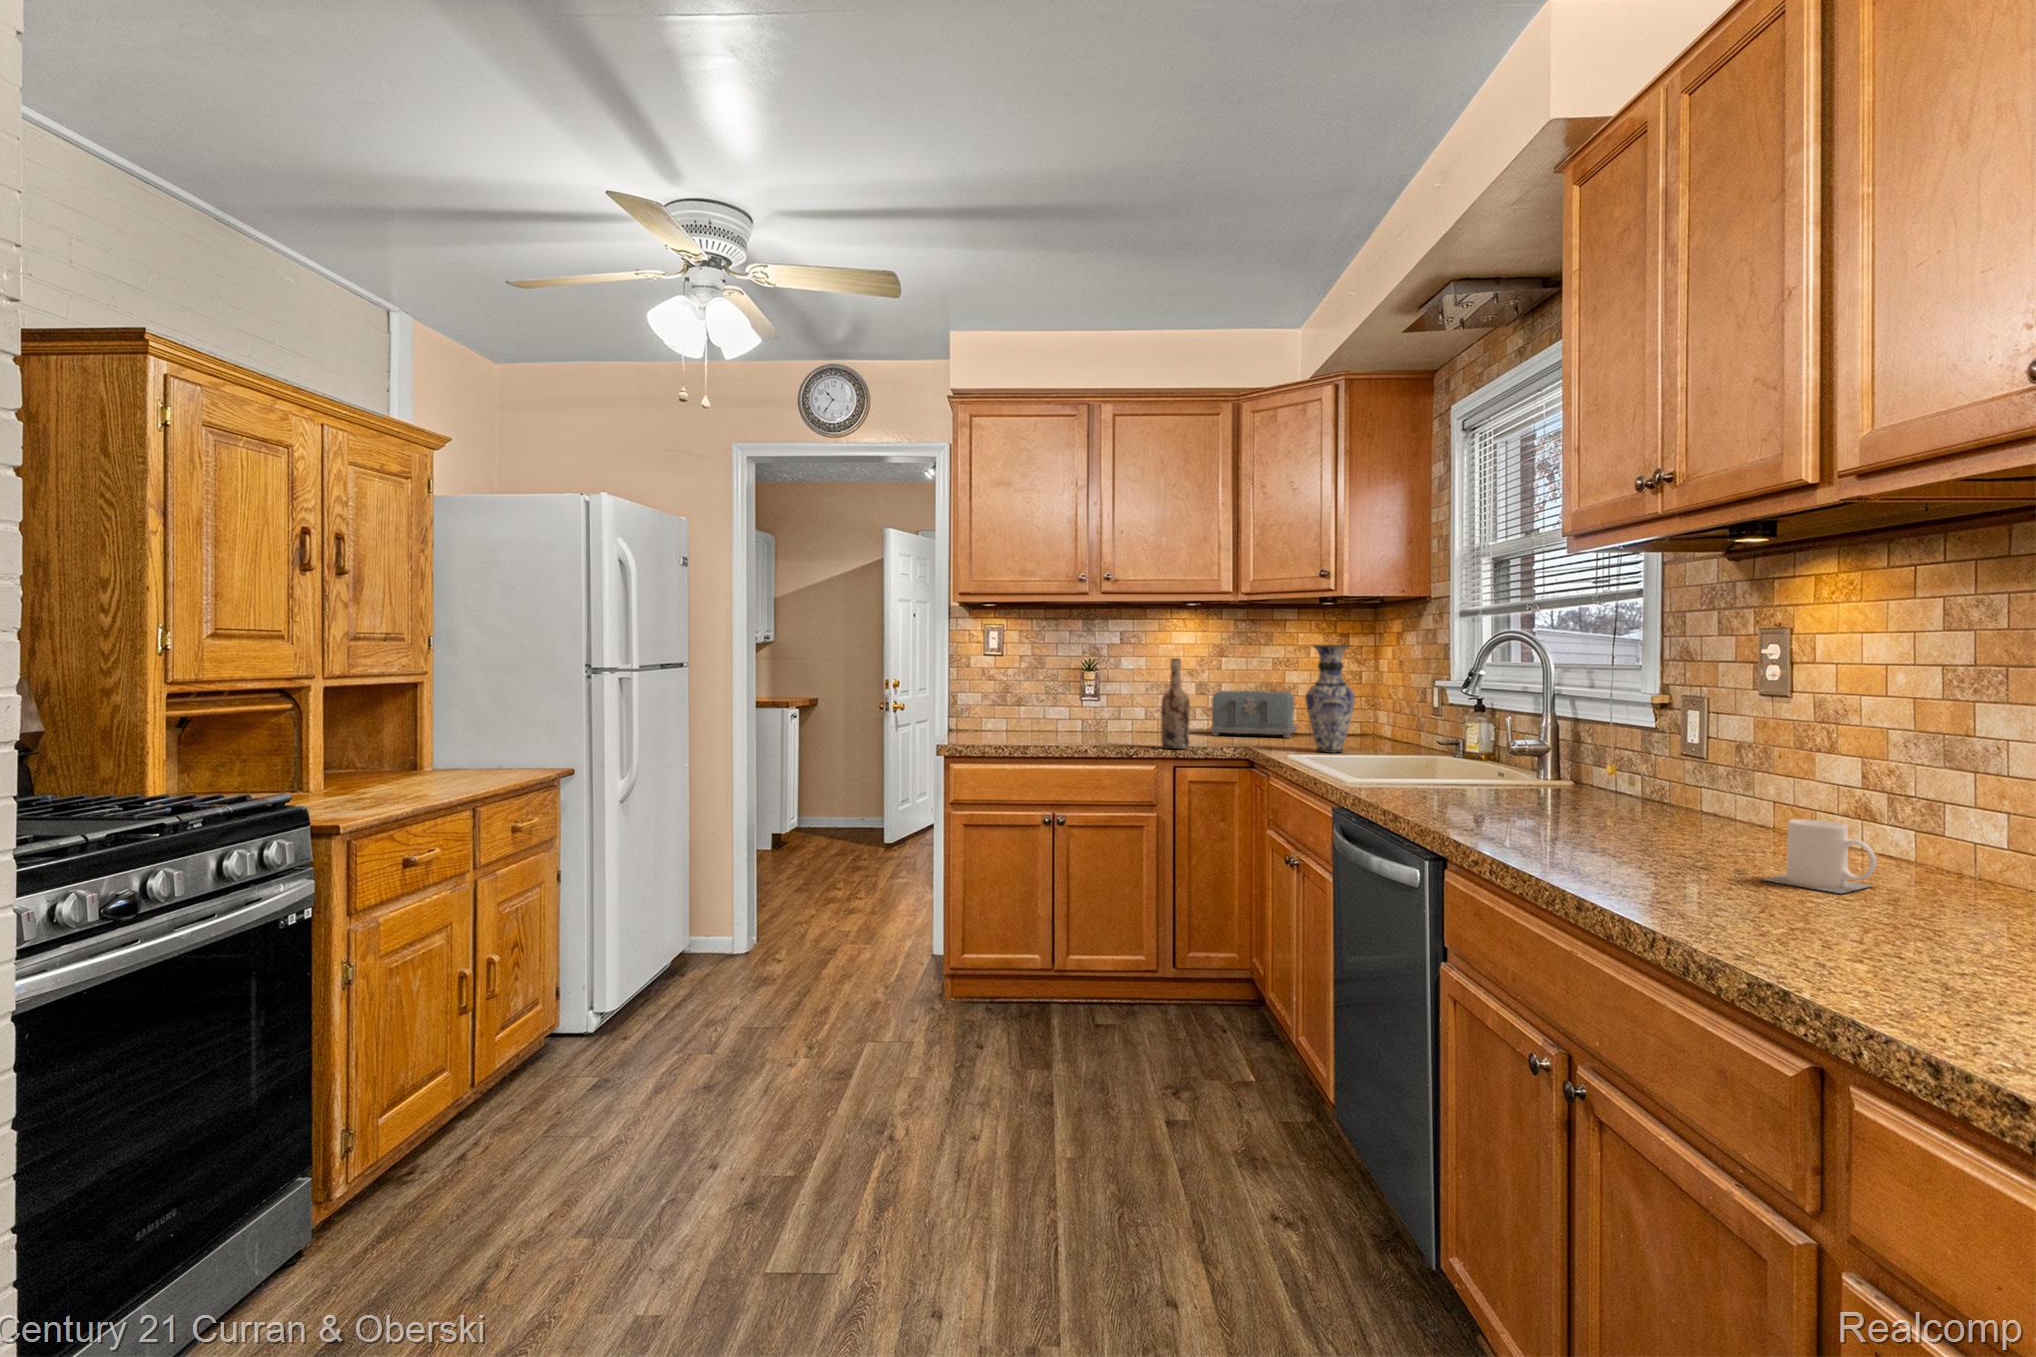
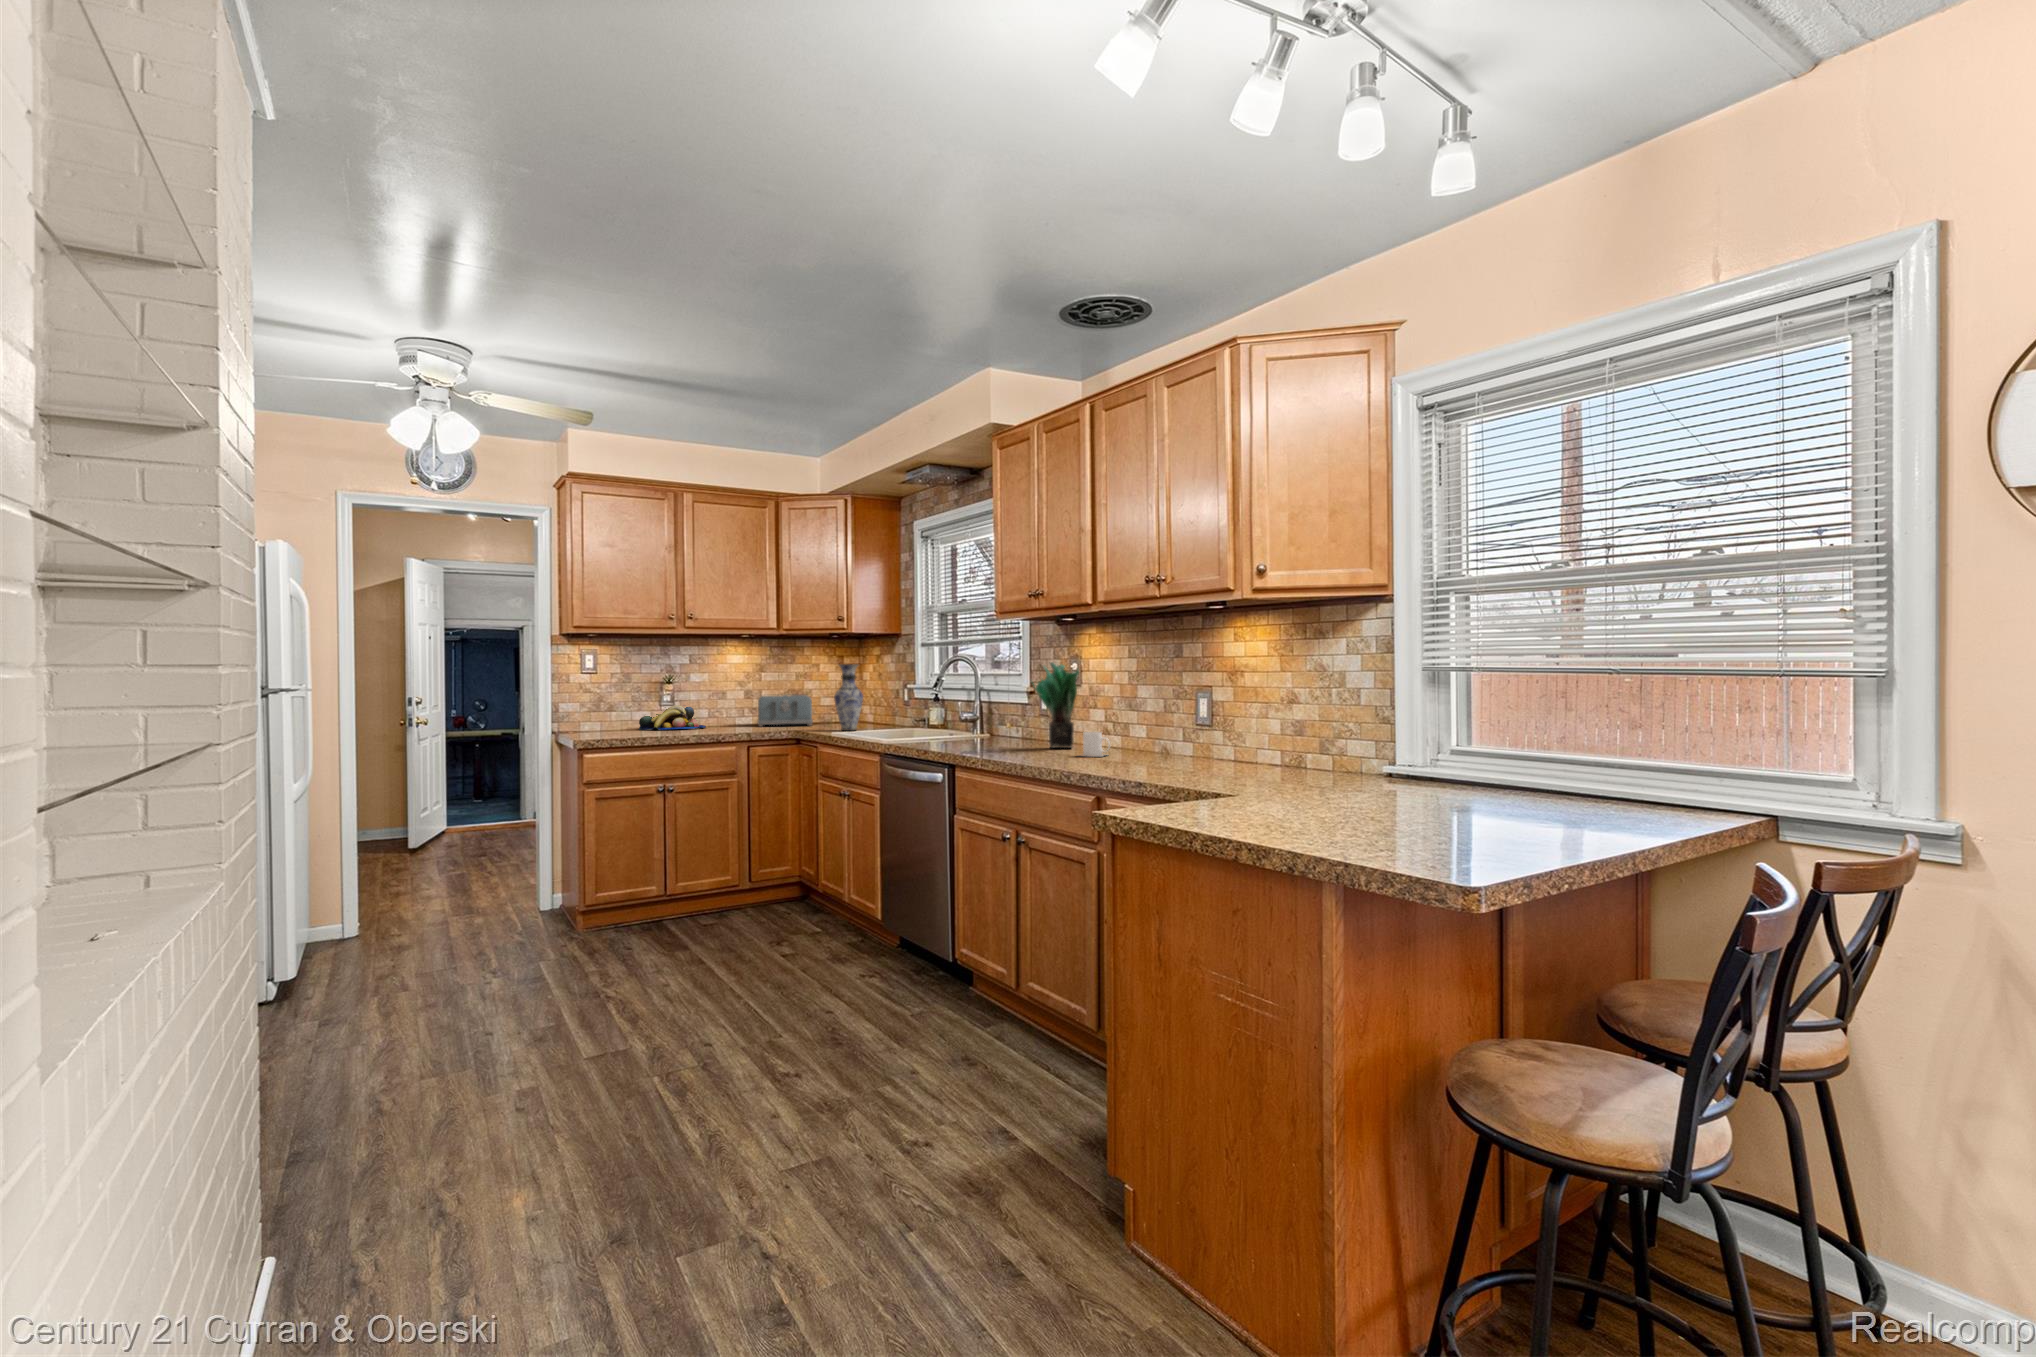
potted plant: none [1647,642,1783,844] -> present [1035,662,1079,748]
wine bottle: present [1161,658,1190,749] -> none [741,673,760,734]
fruit bowl: none [1051,701,1141,735] -> present [639,705,706,730]

